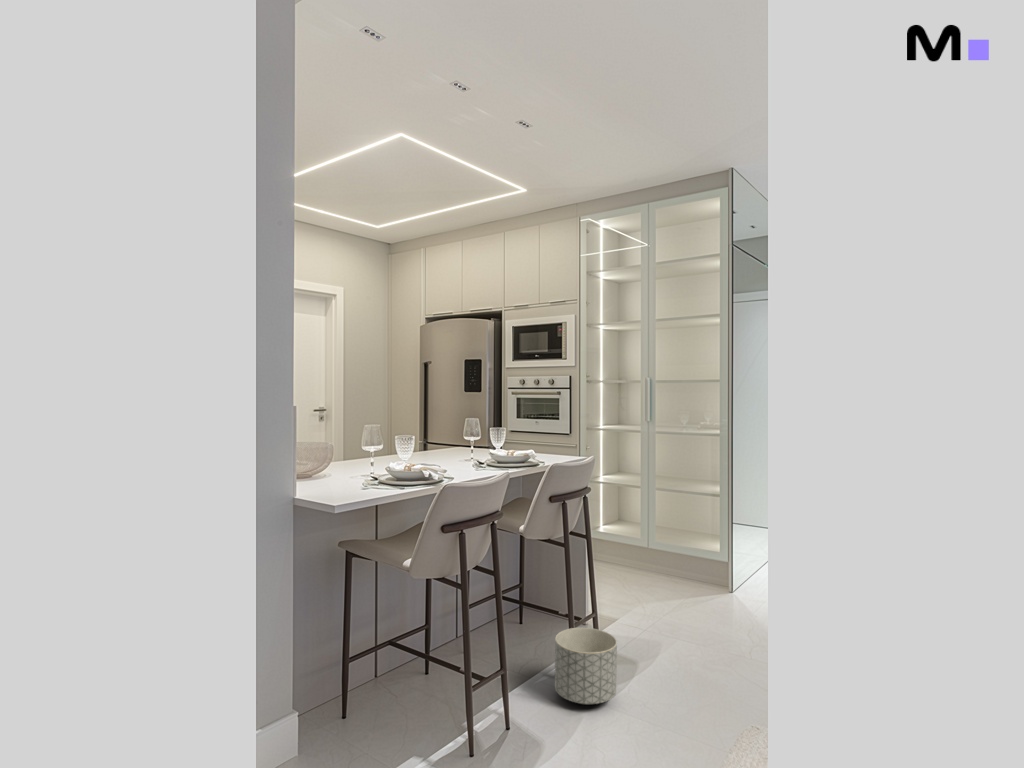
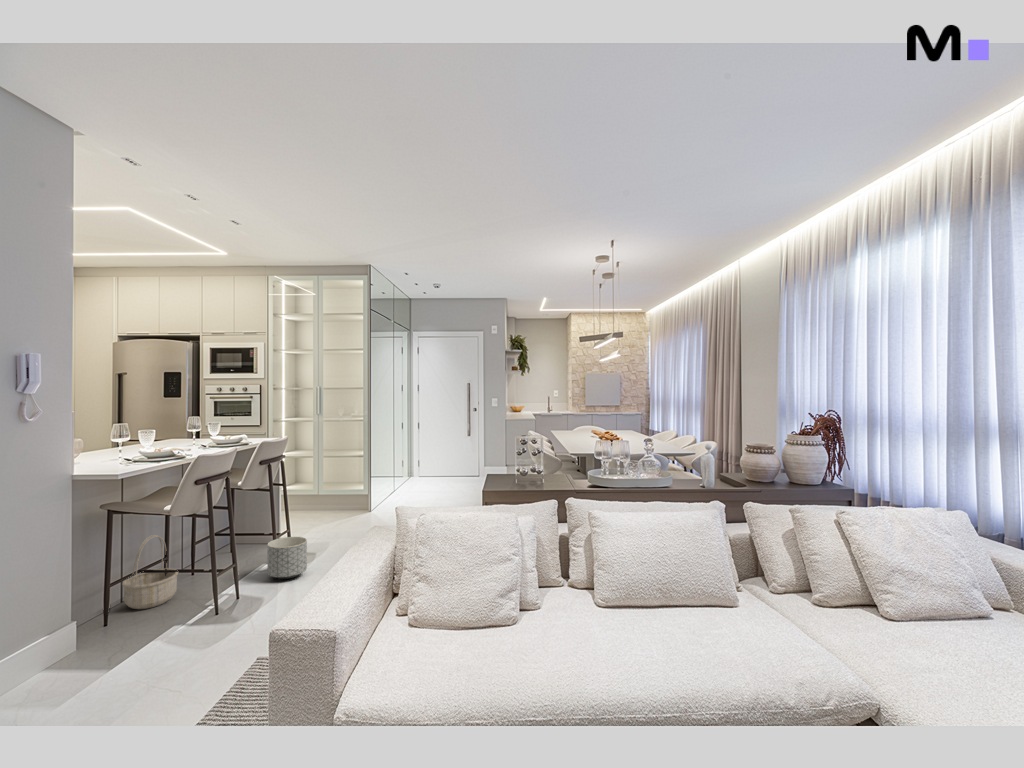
basket: none [357,595,430,708] -> present [122,535,178,609]

